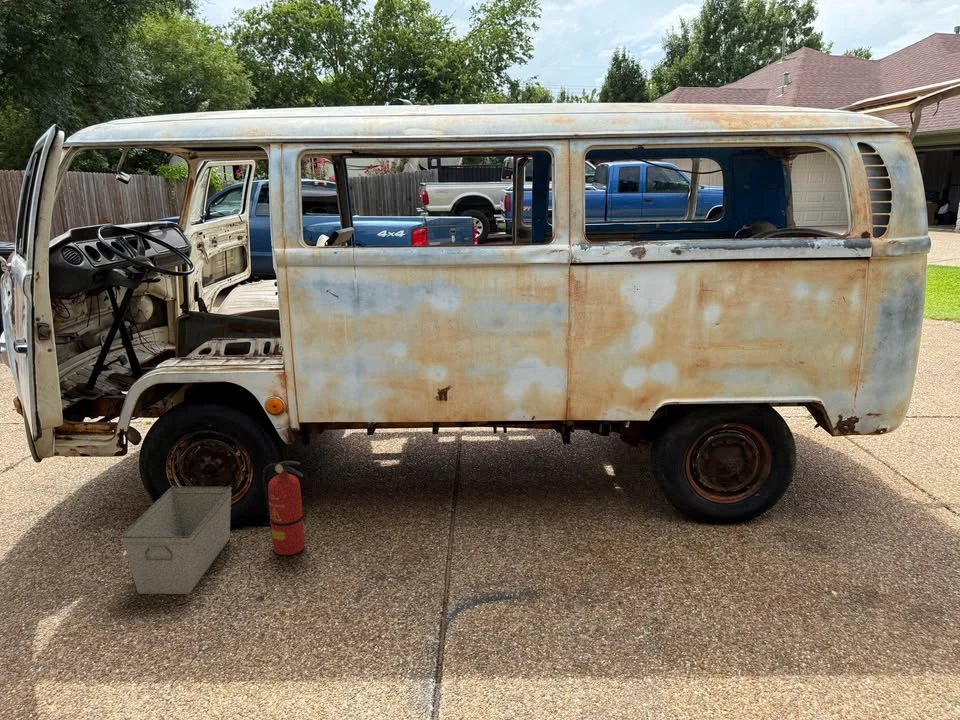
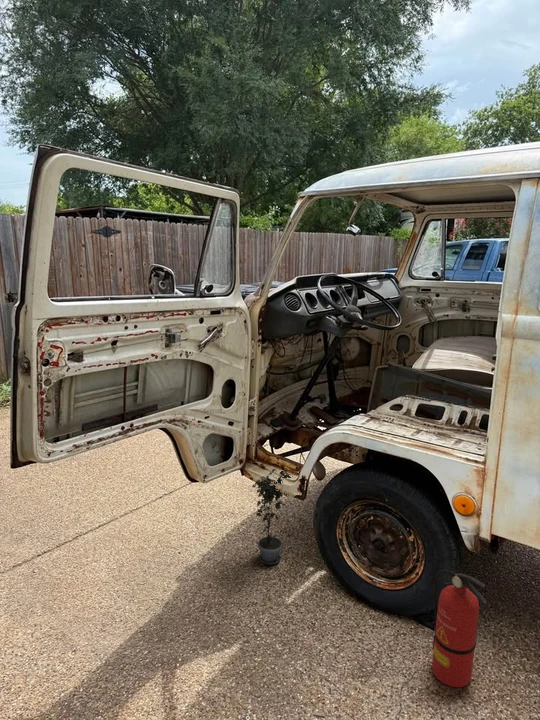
potted plant: none [57,428,110,537] -> present [252,465,293,564]
storage bin: present [121,487,232,594] -> none [277,548,398,694]

